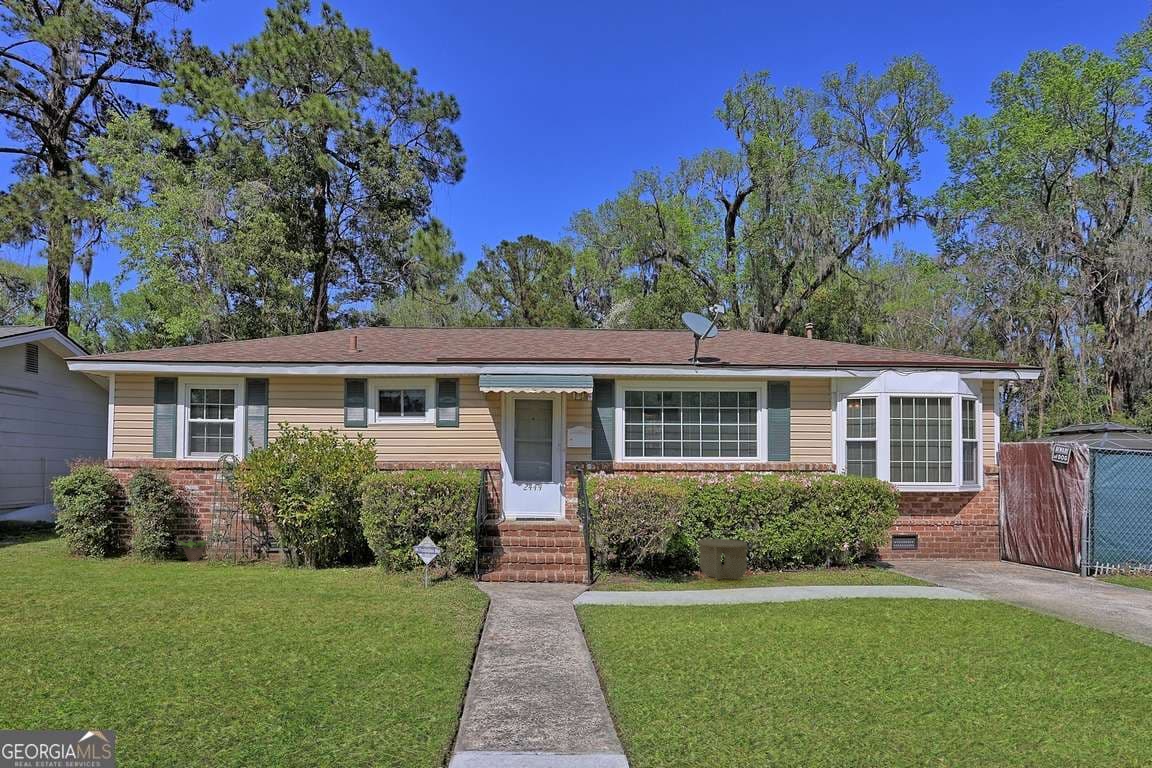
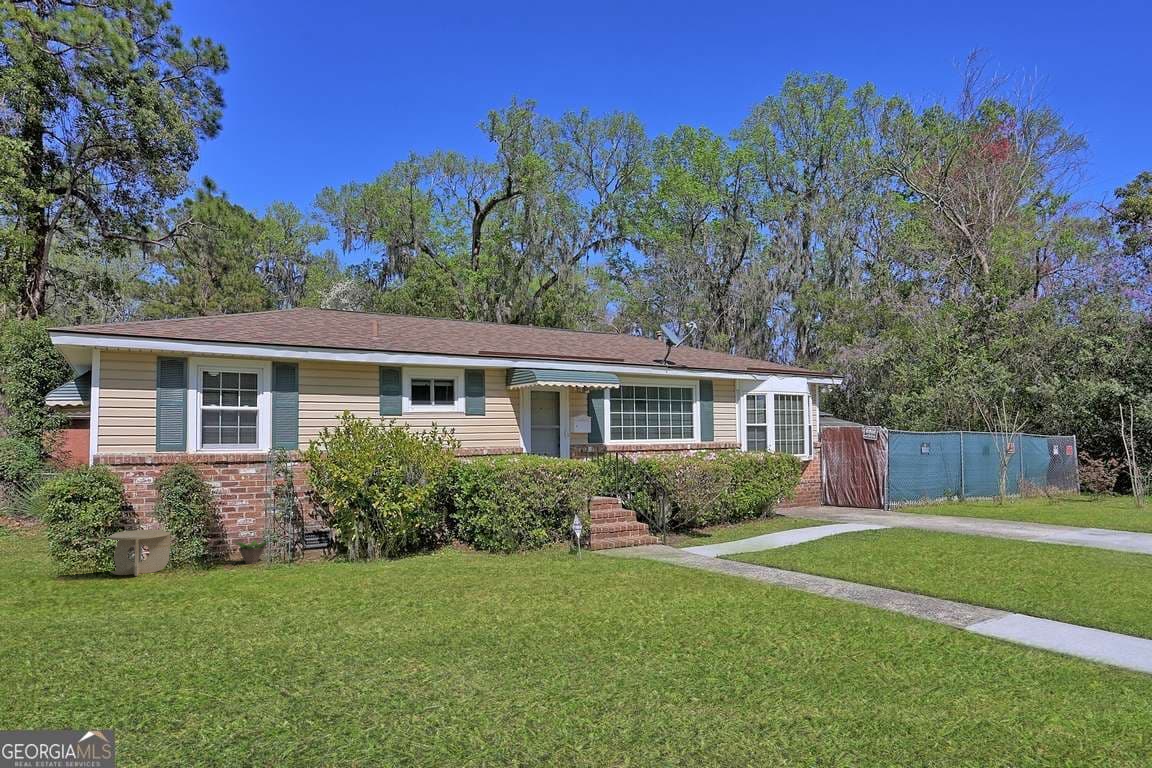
side table: present [699,539,747,580] -> present [108,529,170,576]

